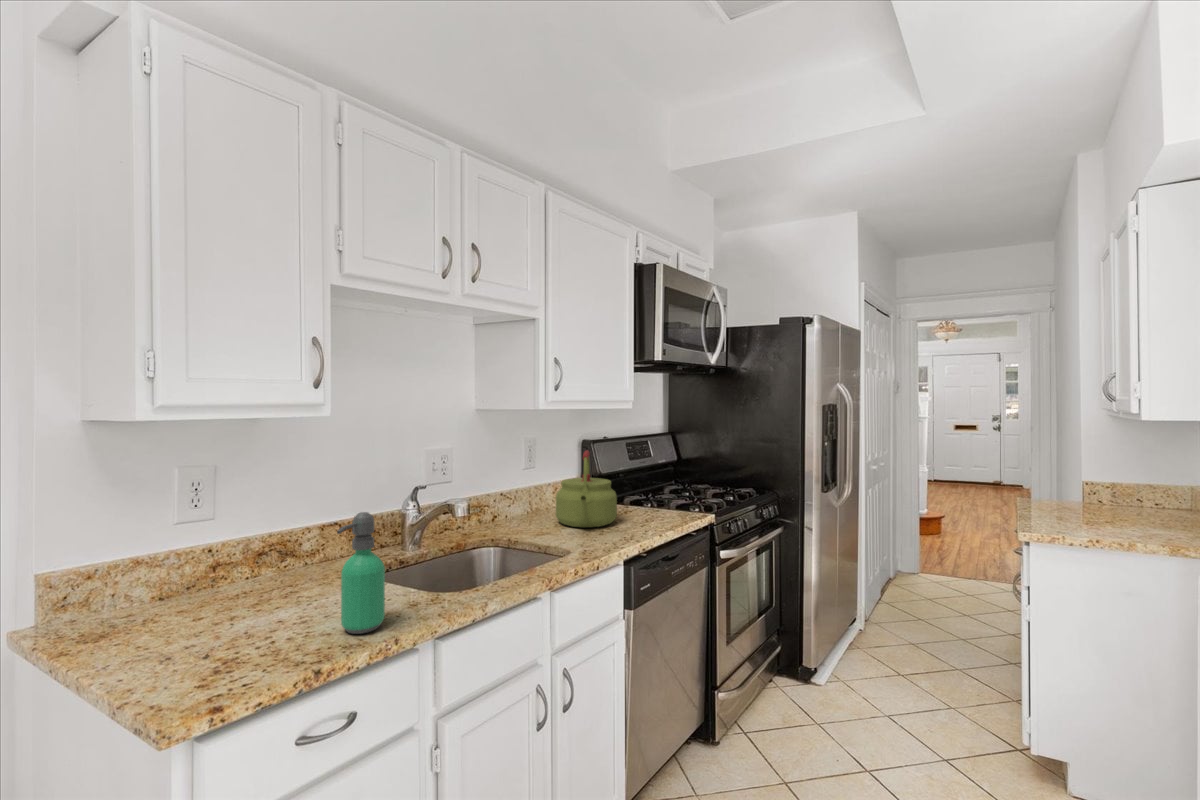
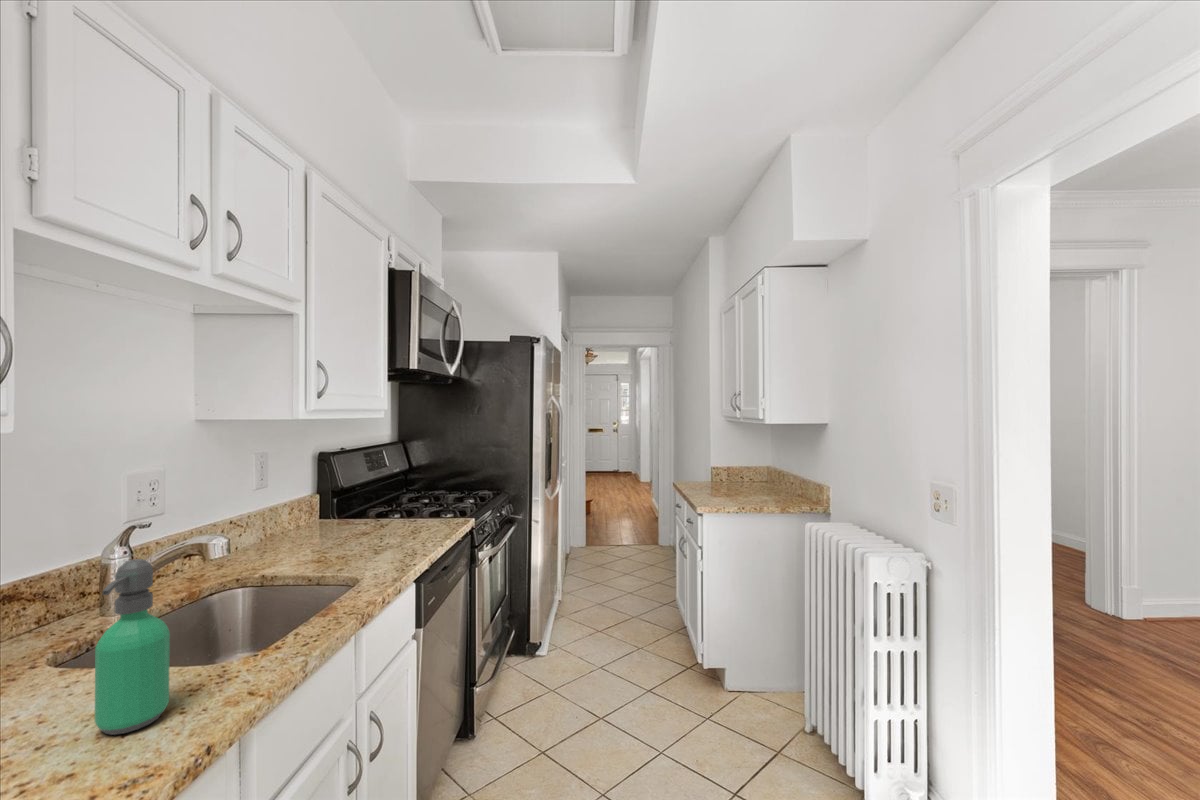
kettle: present [556,450,617,527] -> none [307,463,383,549]

